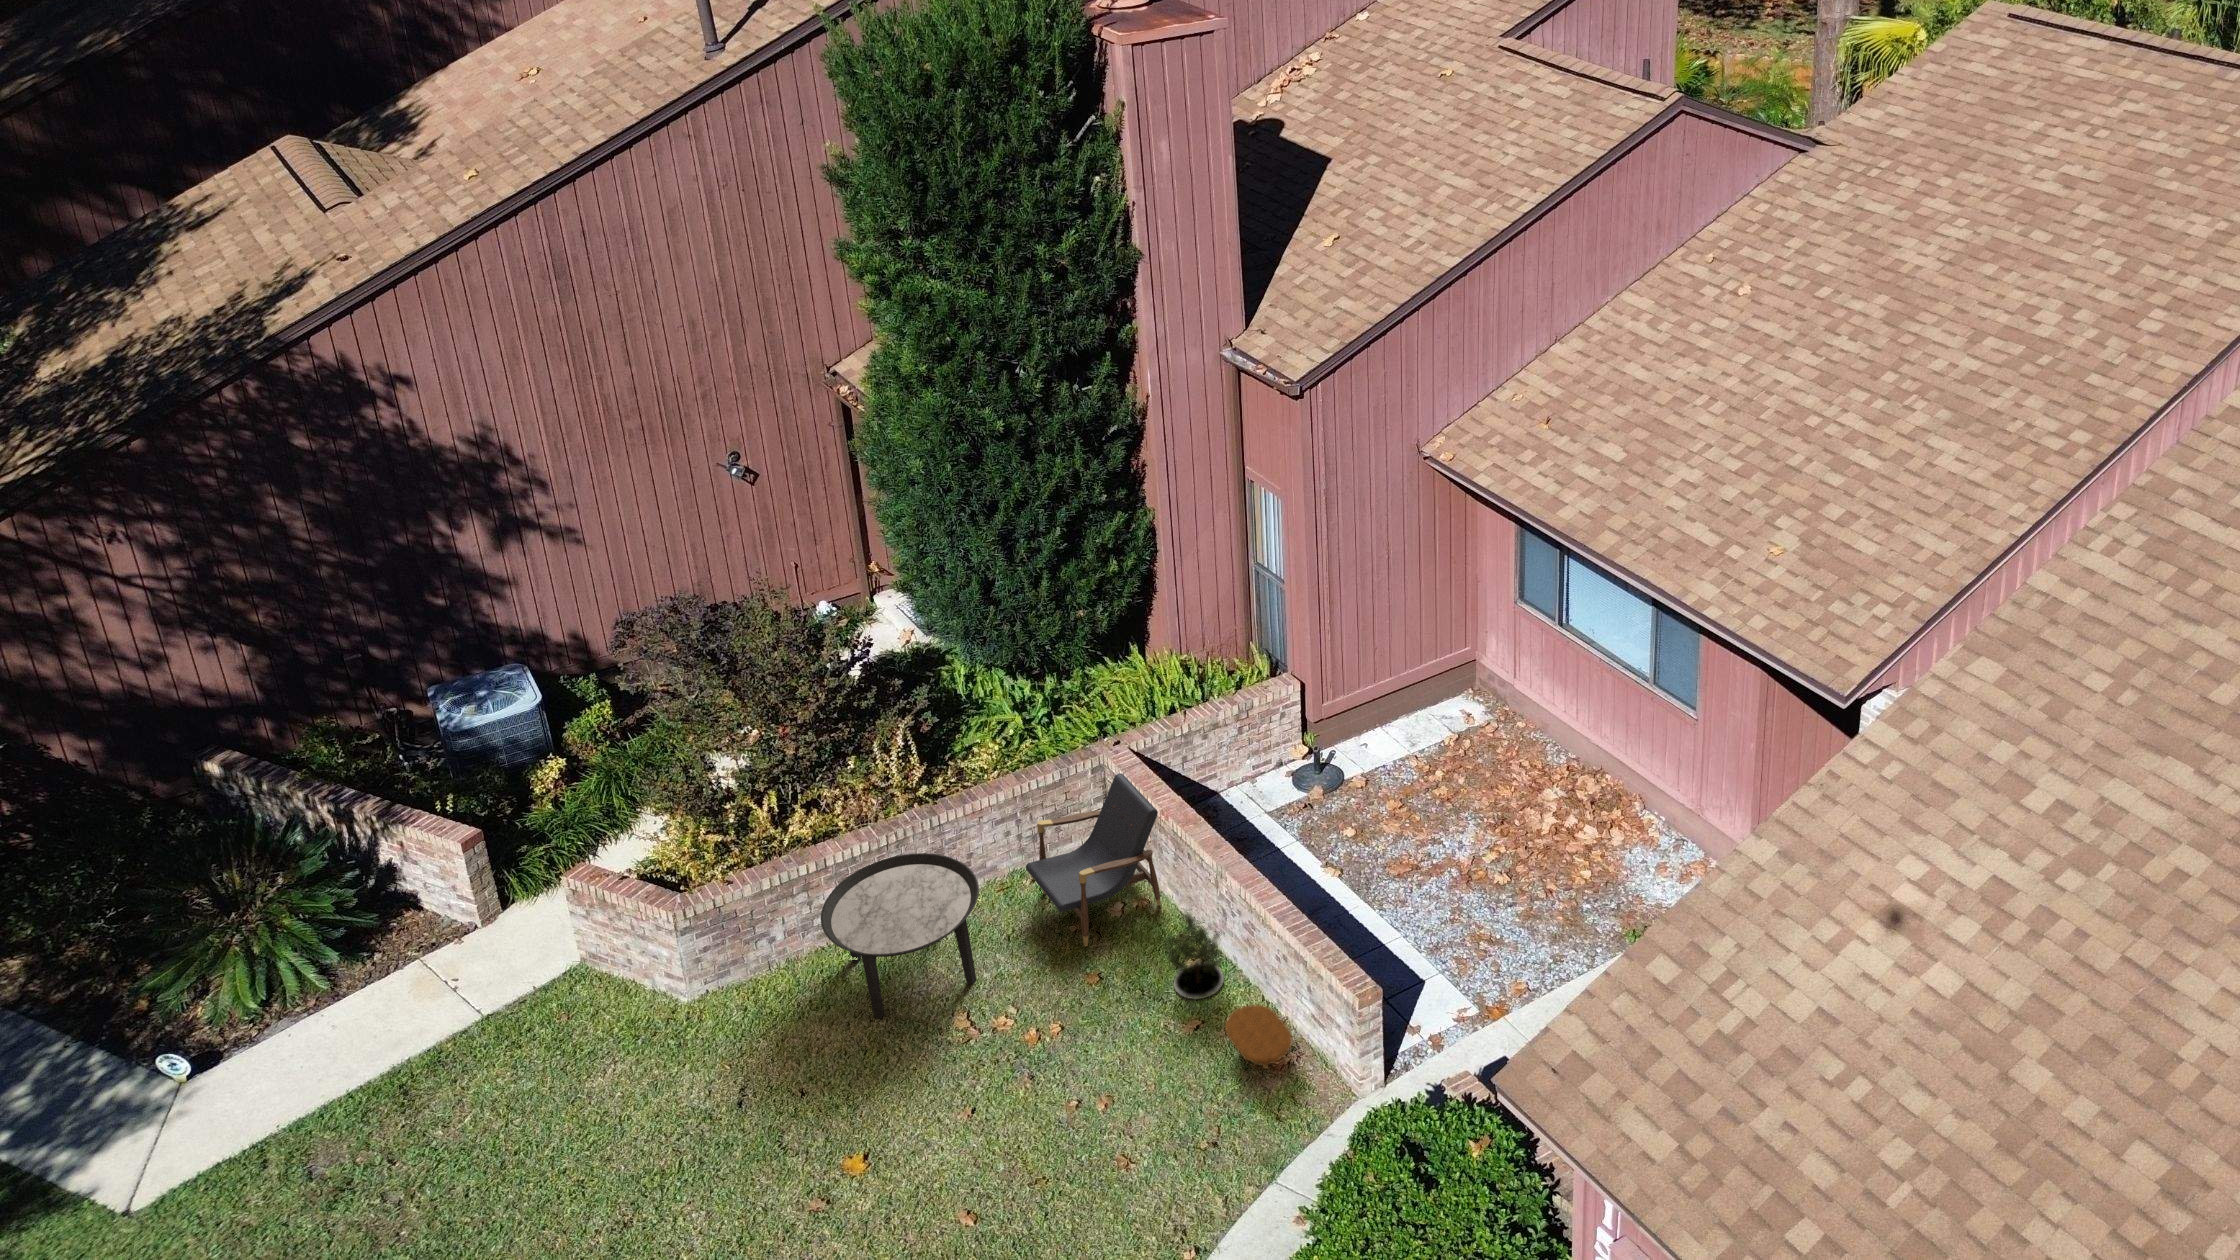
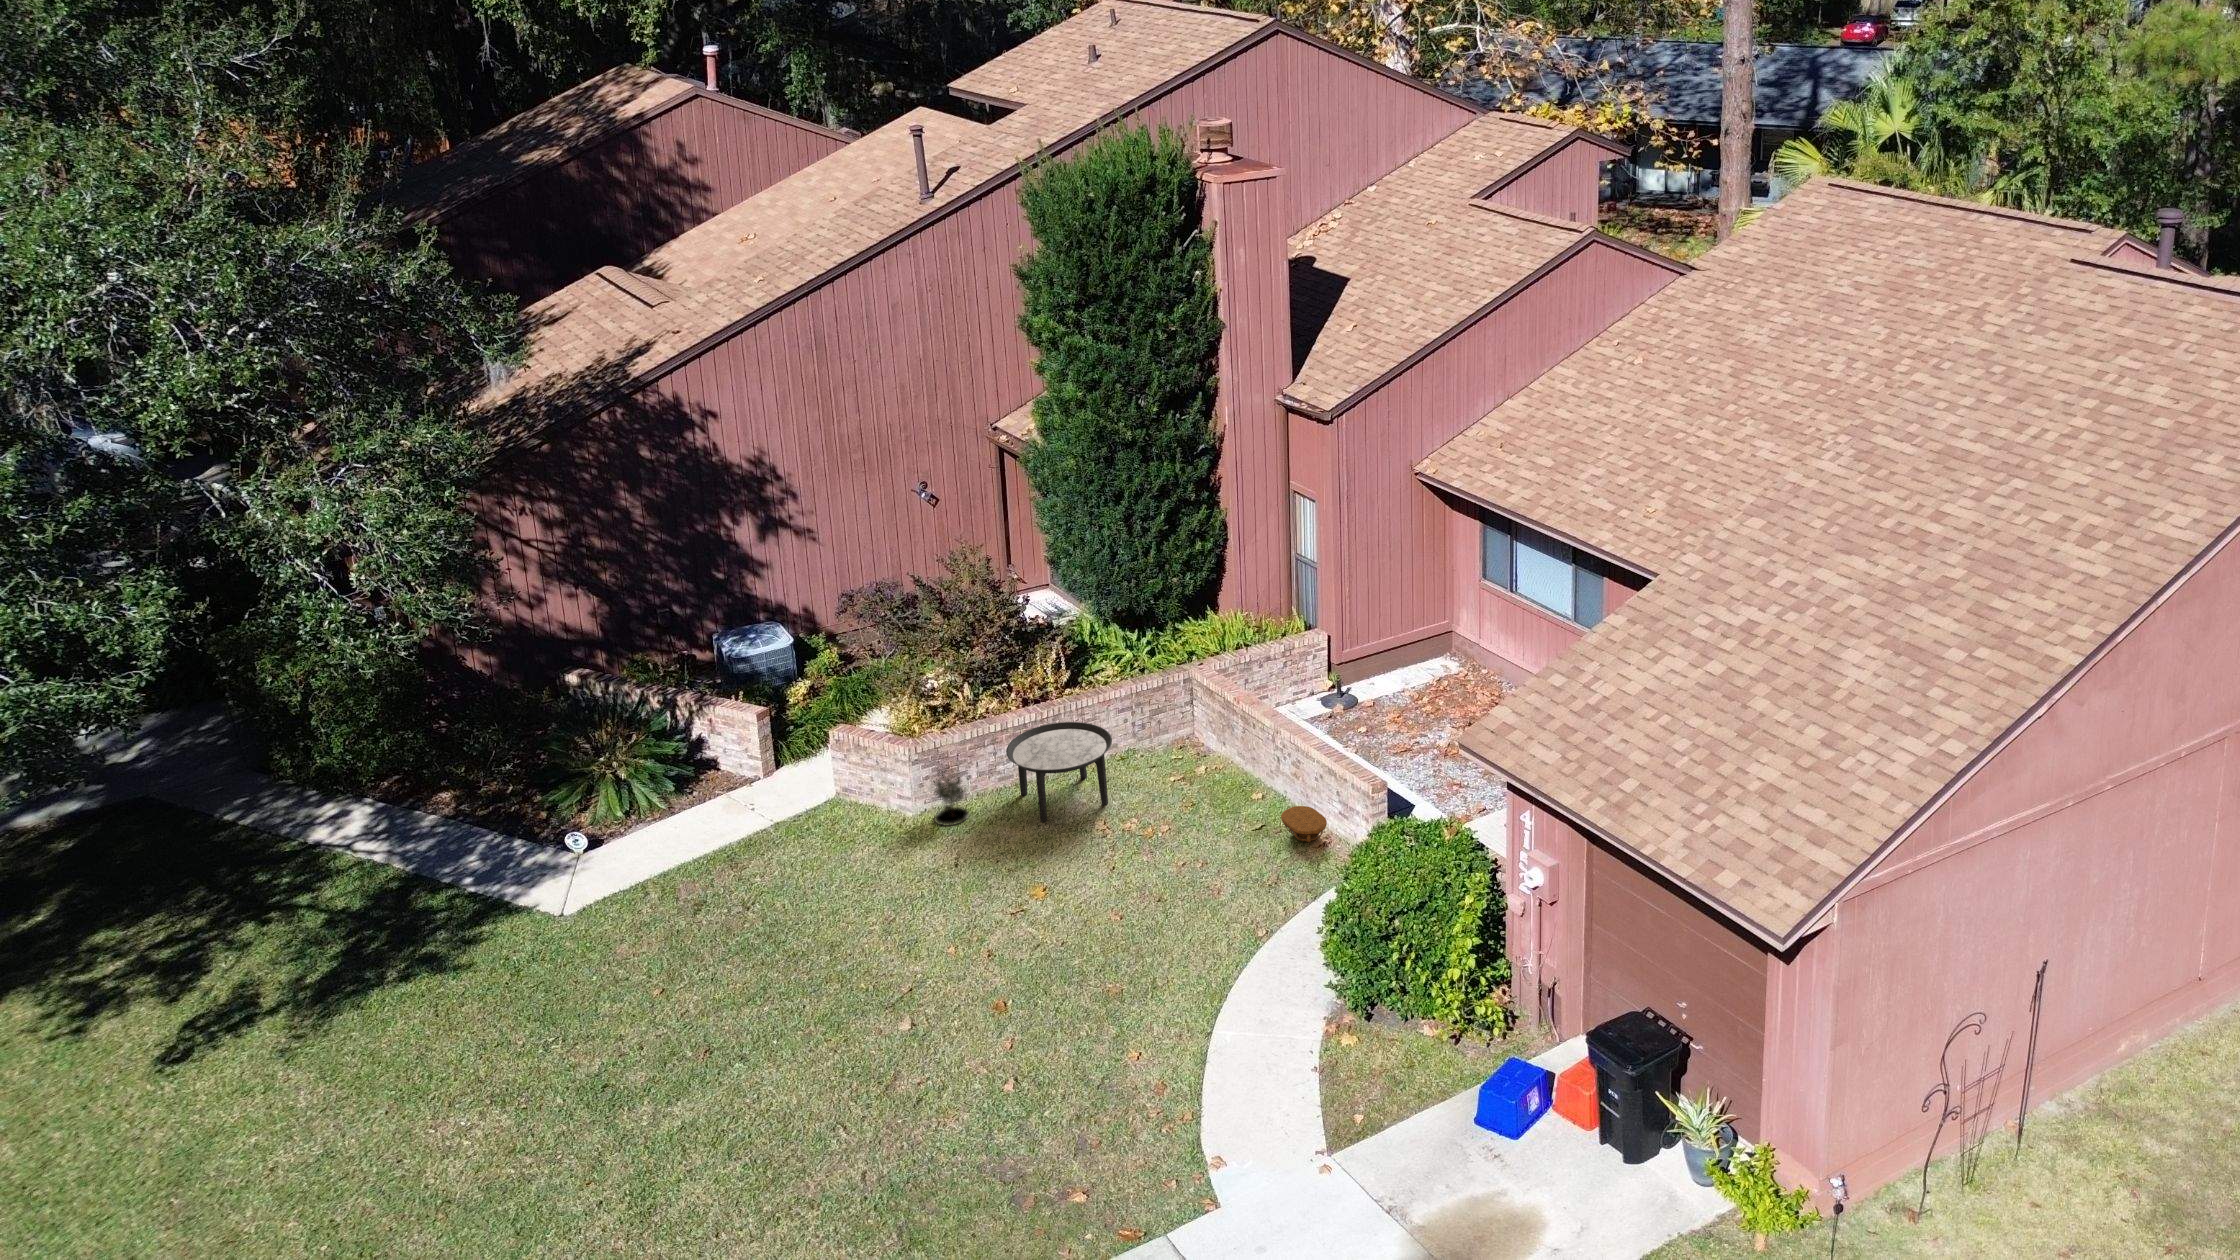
lounge chair: present [1026,773,1161,947] -> none [1140,674,1233,786]
potted tree: present [1162,908,1224,1000] -> present [933,768,970,826]

